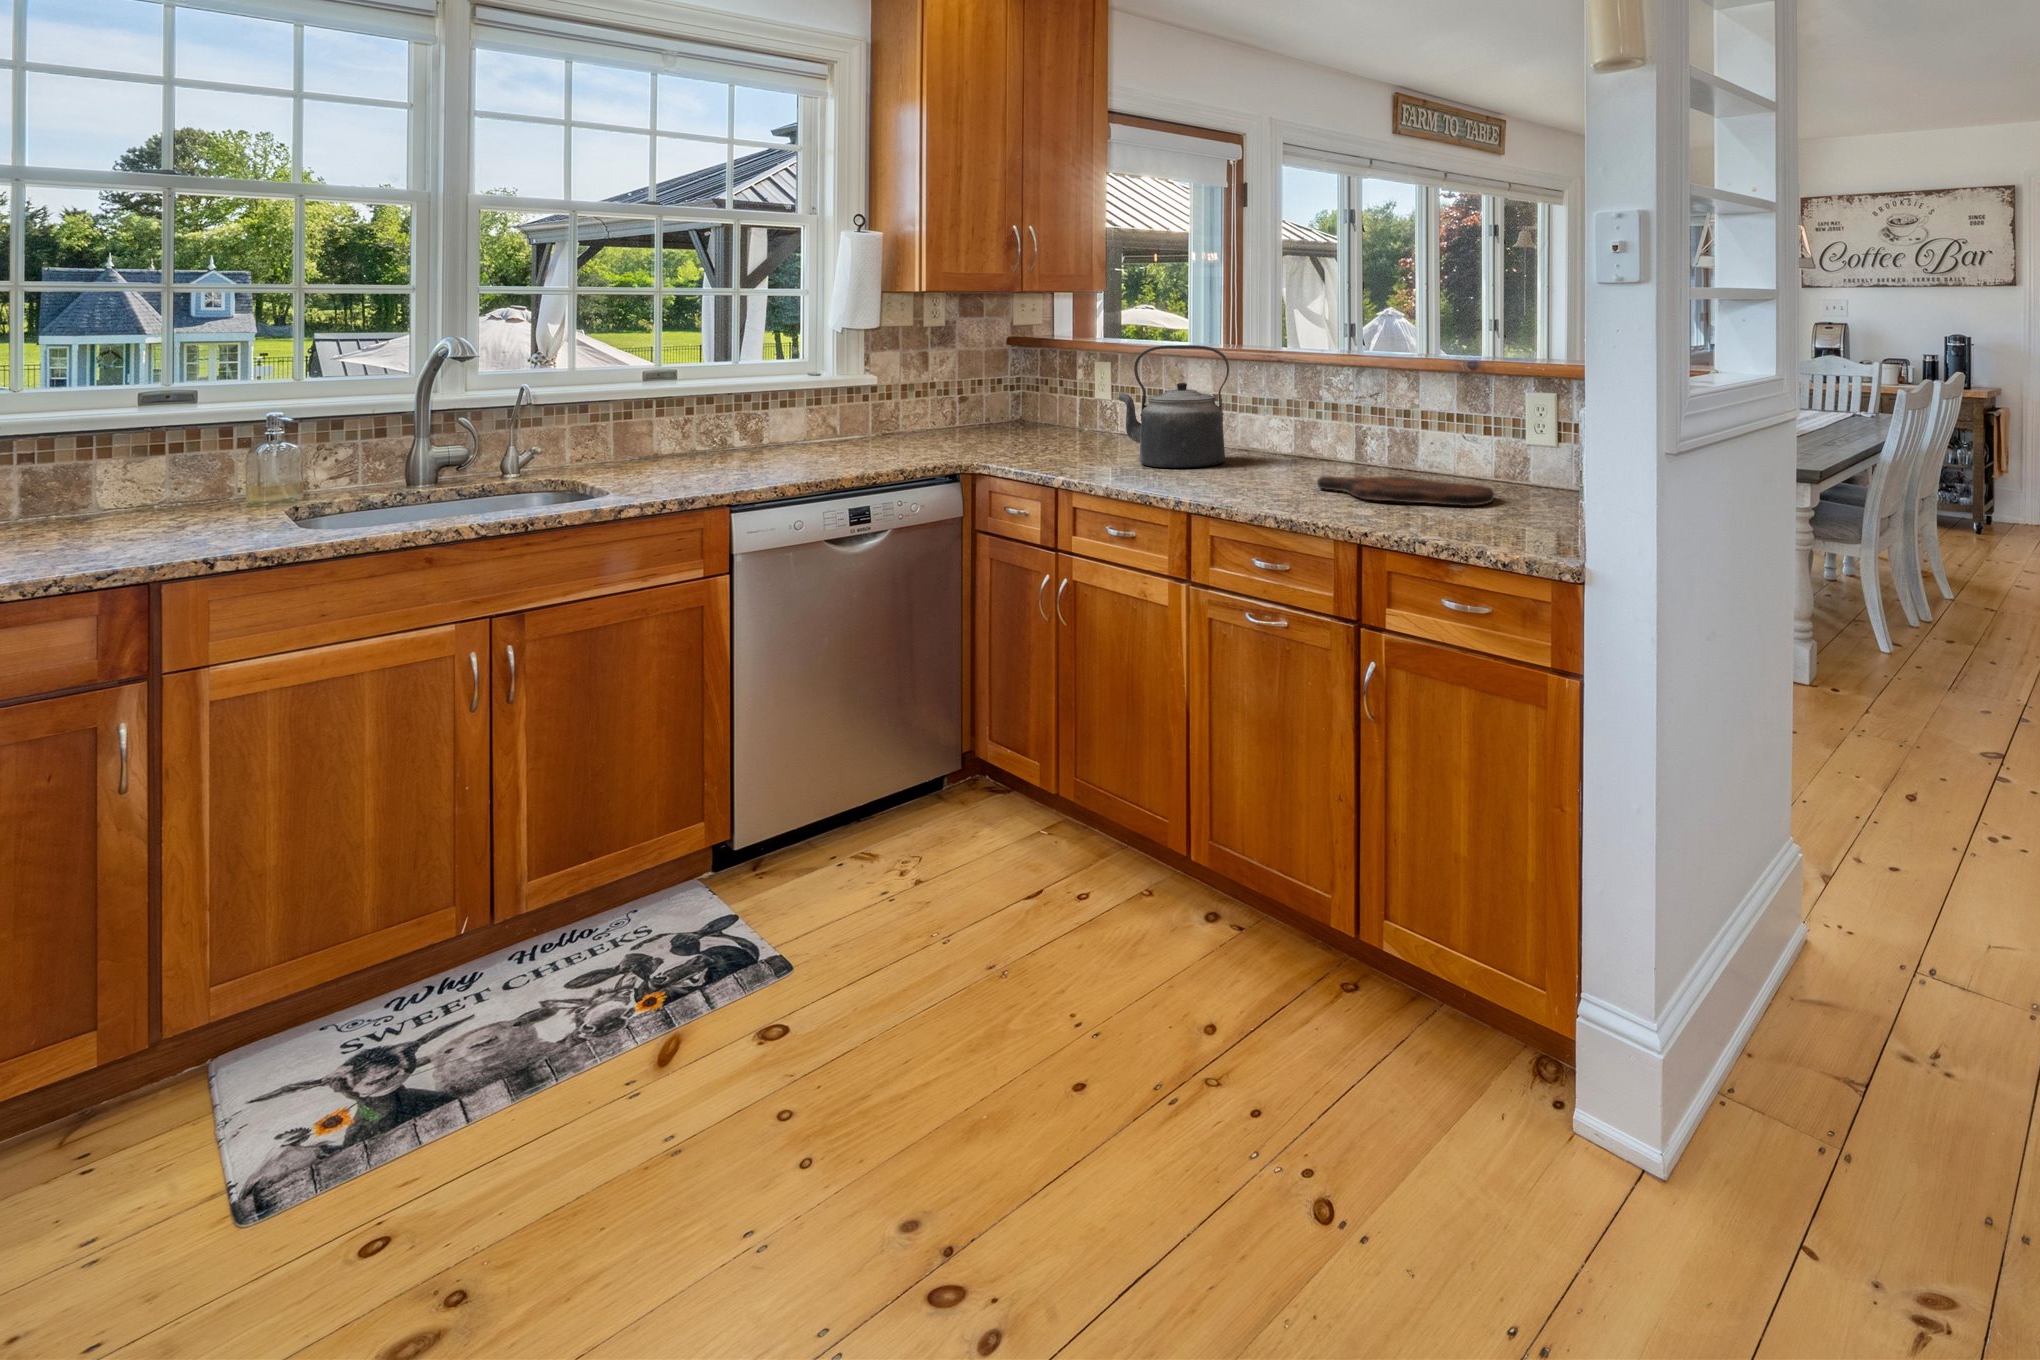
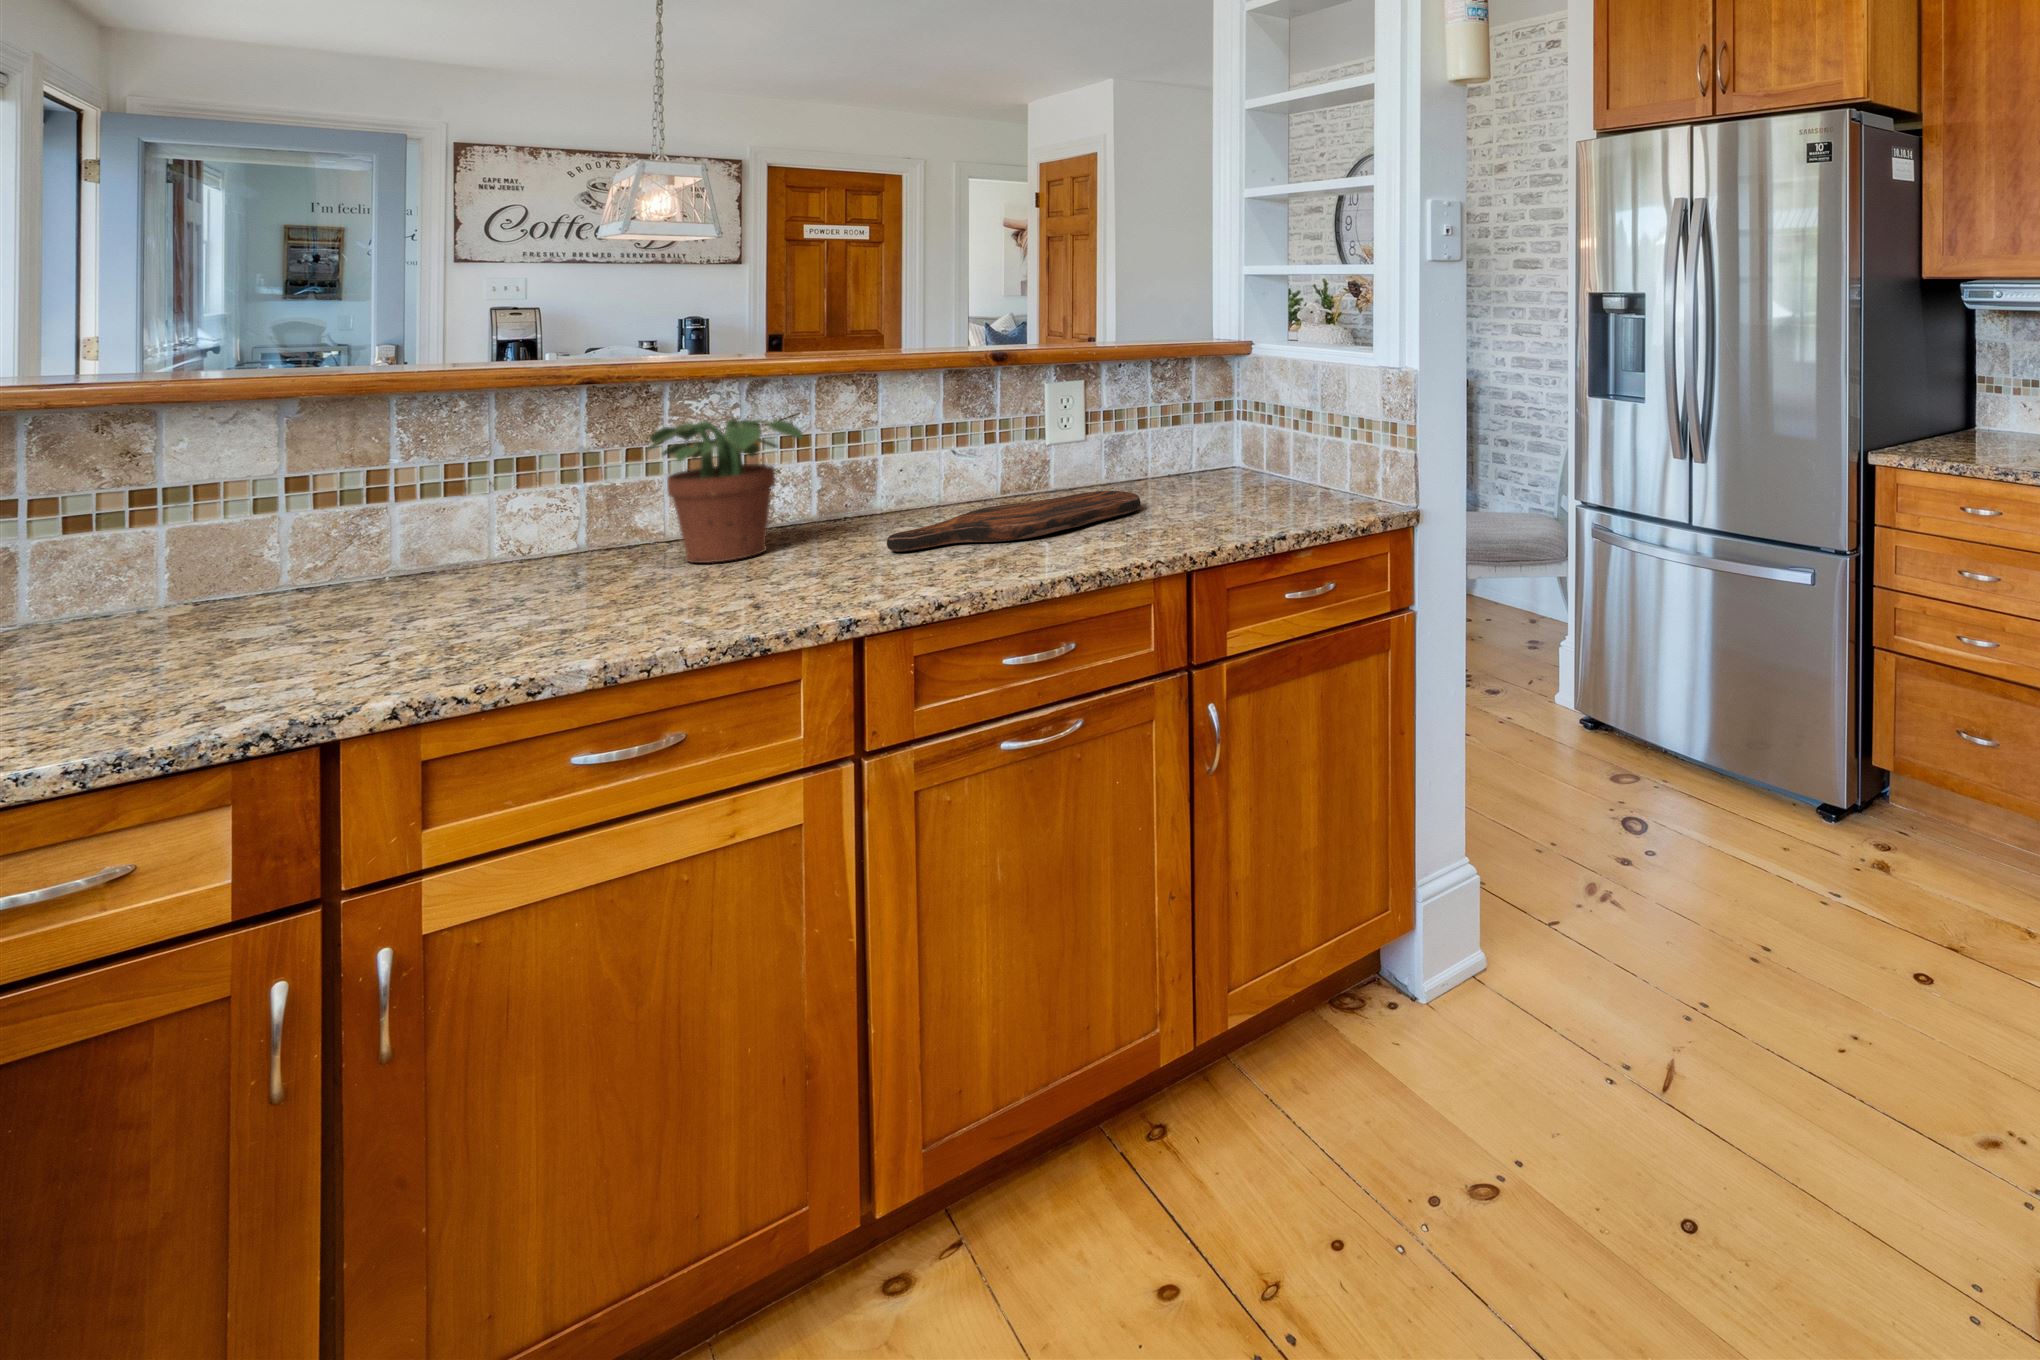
kettle: present [1118,345,1229,468] -> none [205,373,516,642]
potted plant: none [1271,387,1342,474] -> present [648,419,803,563]

